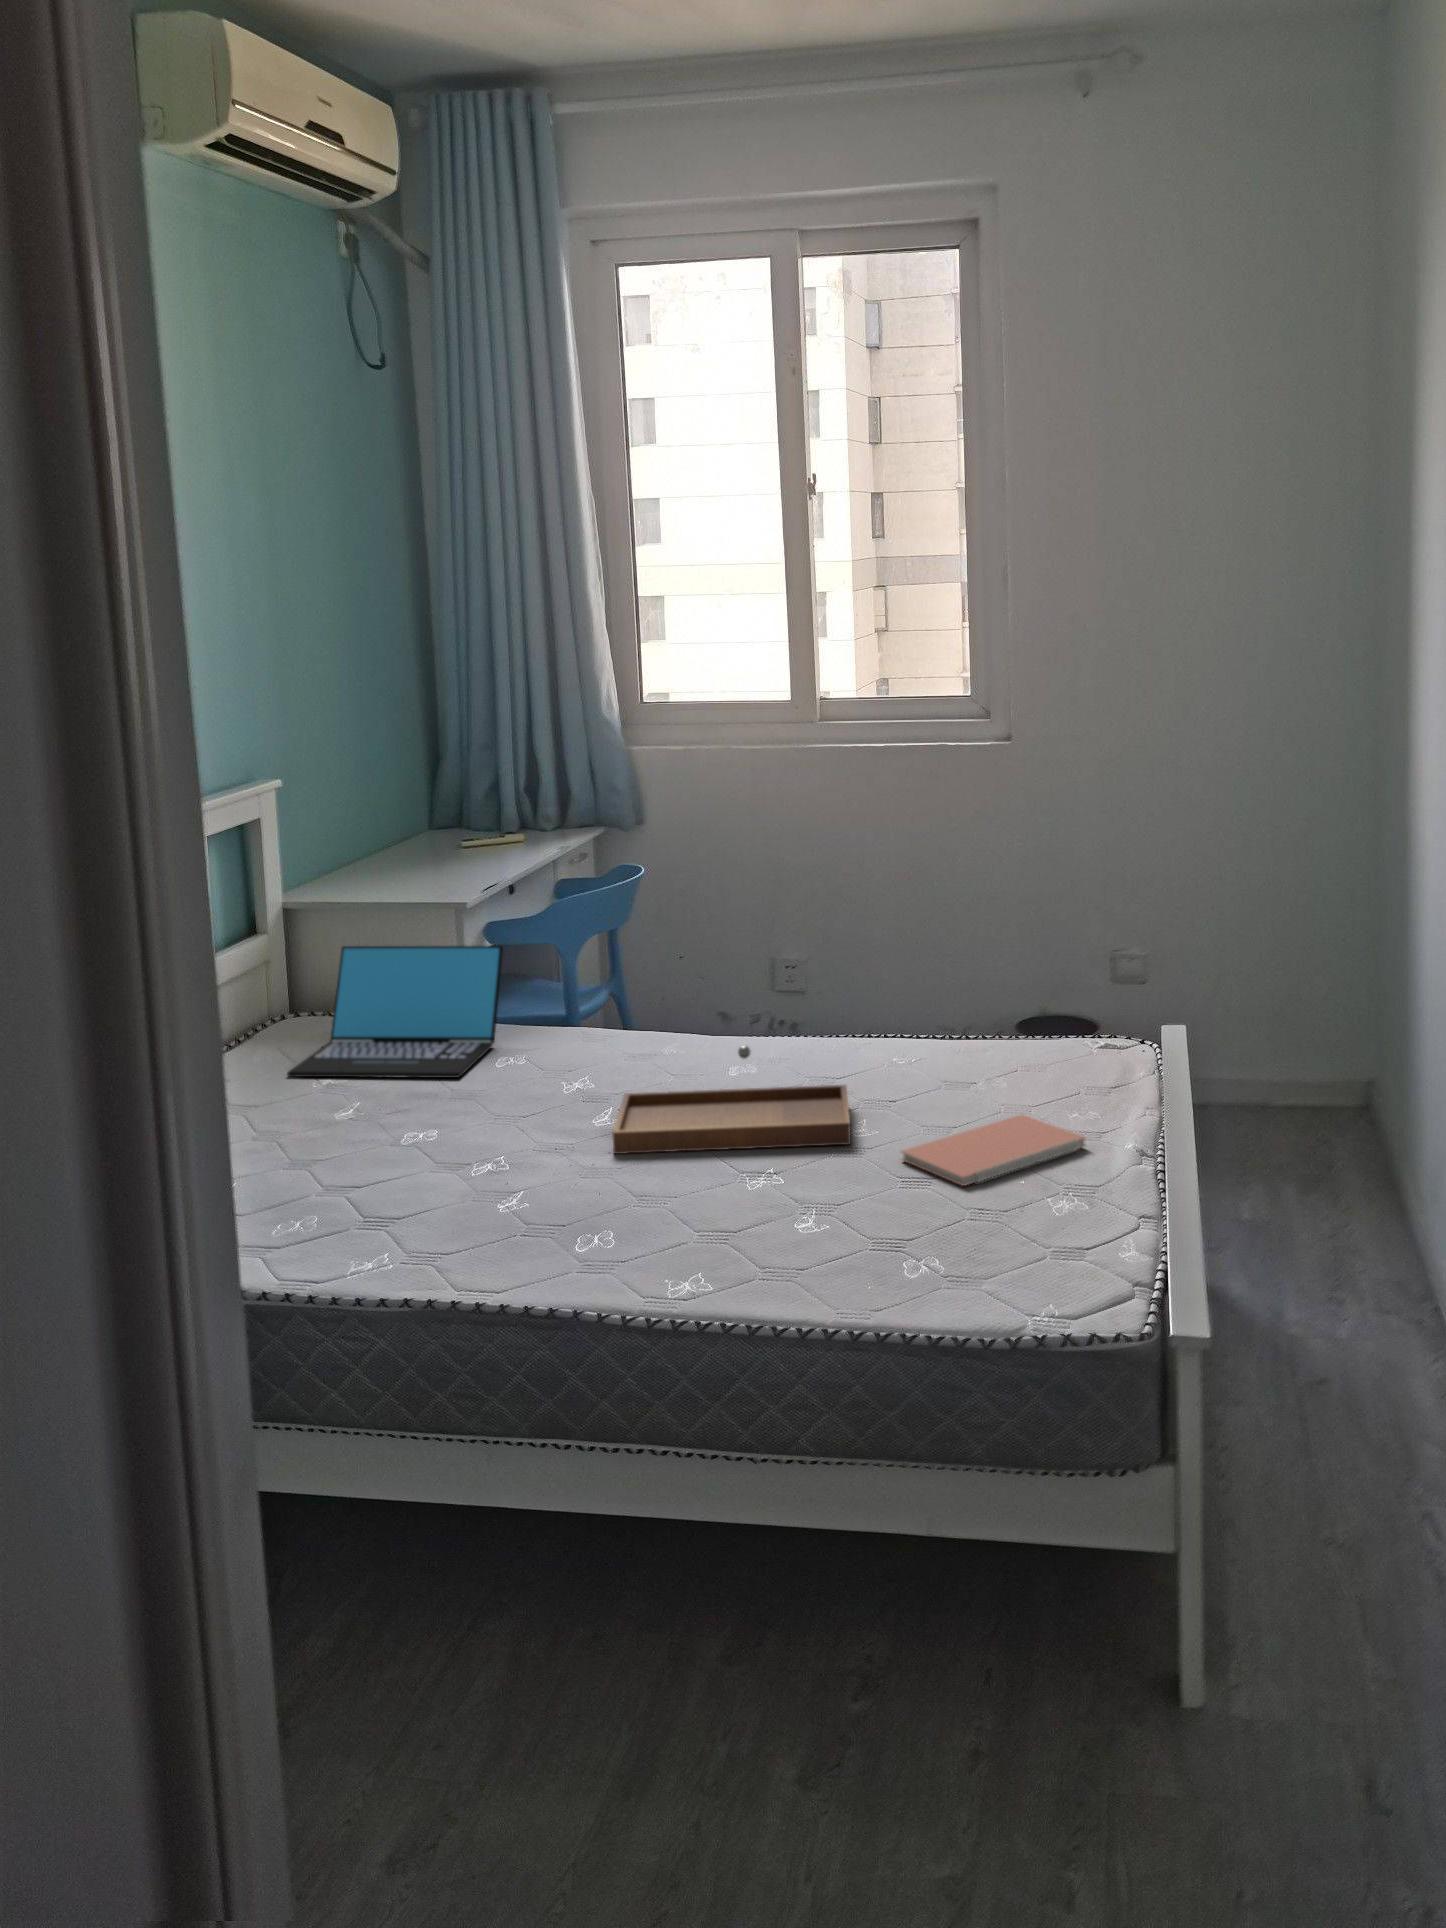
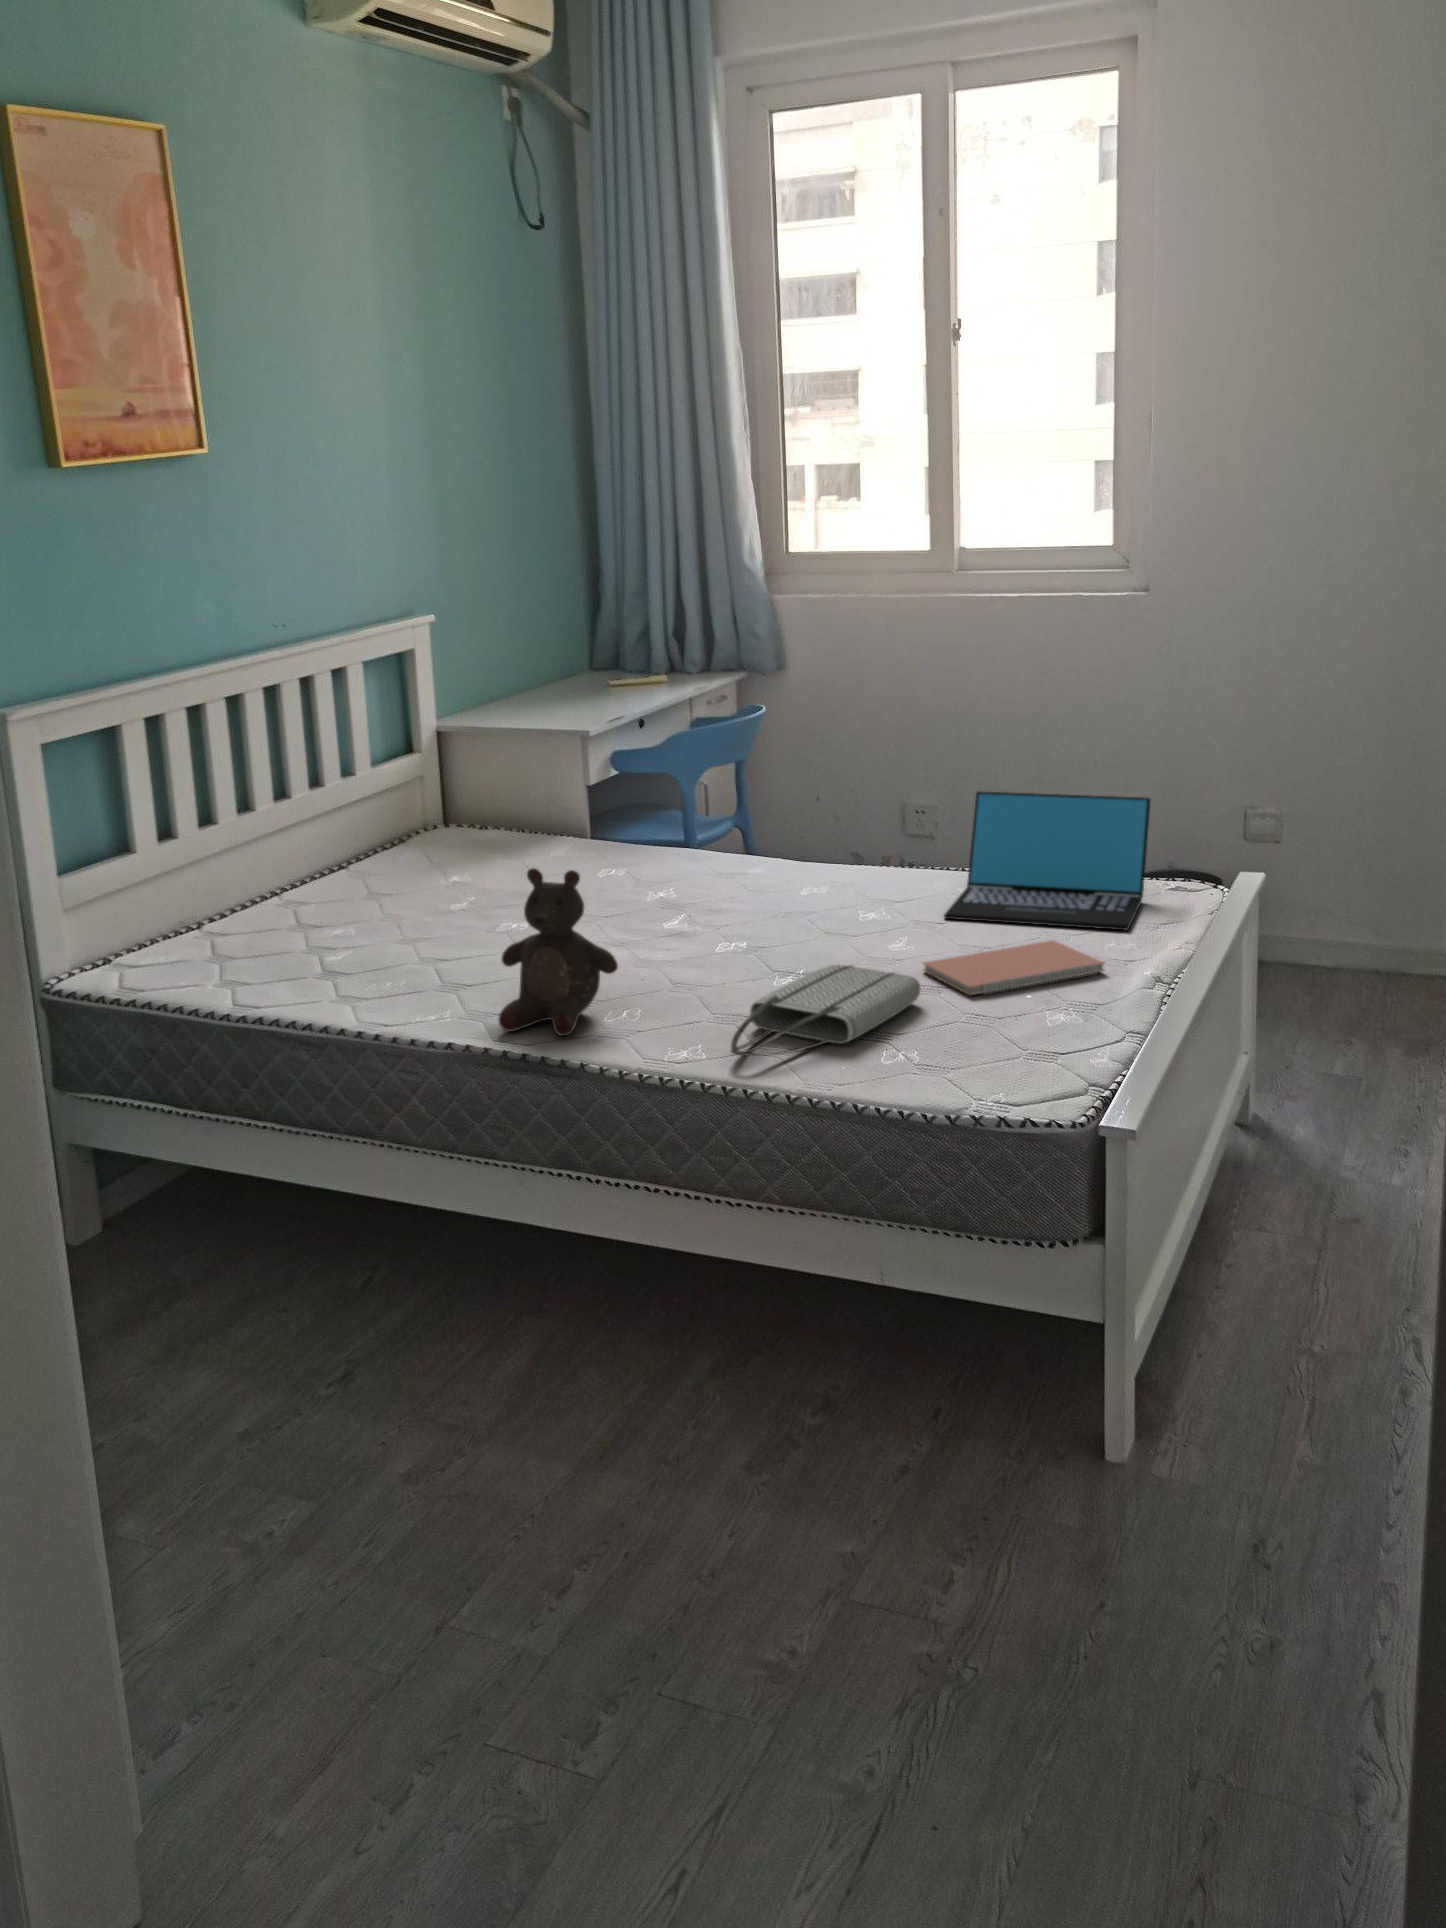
laptop: present [287,946,503,1078] -> present [944,792,1150,930]
tray: present [613,1046,851,1154] -> none [666,861,895,956]
stuffed bear: none [452,1083,593,1277] -> present [499,868,618,1036]
tote bag: none [744,1163,916,1285] -> present [731,965,920,1056]

